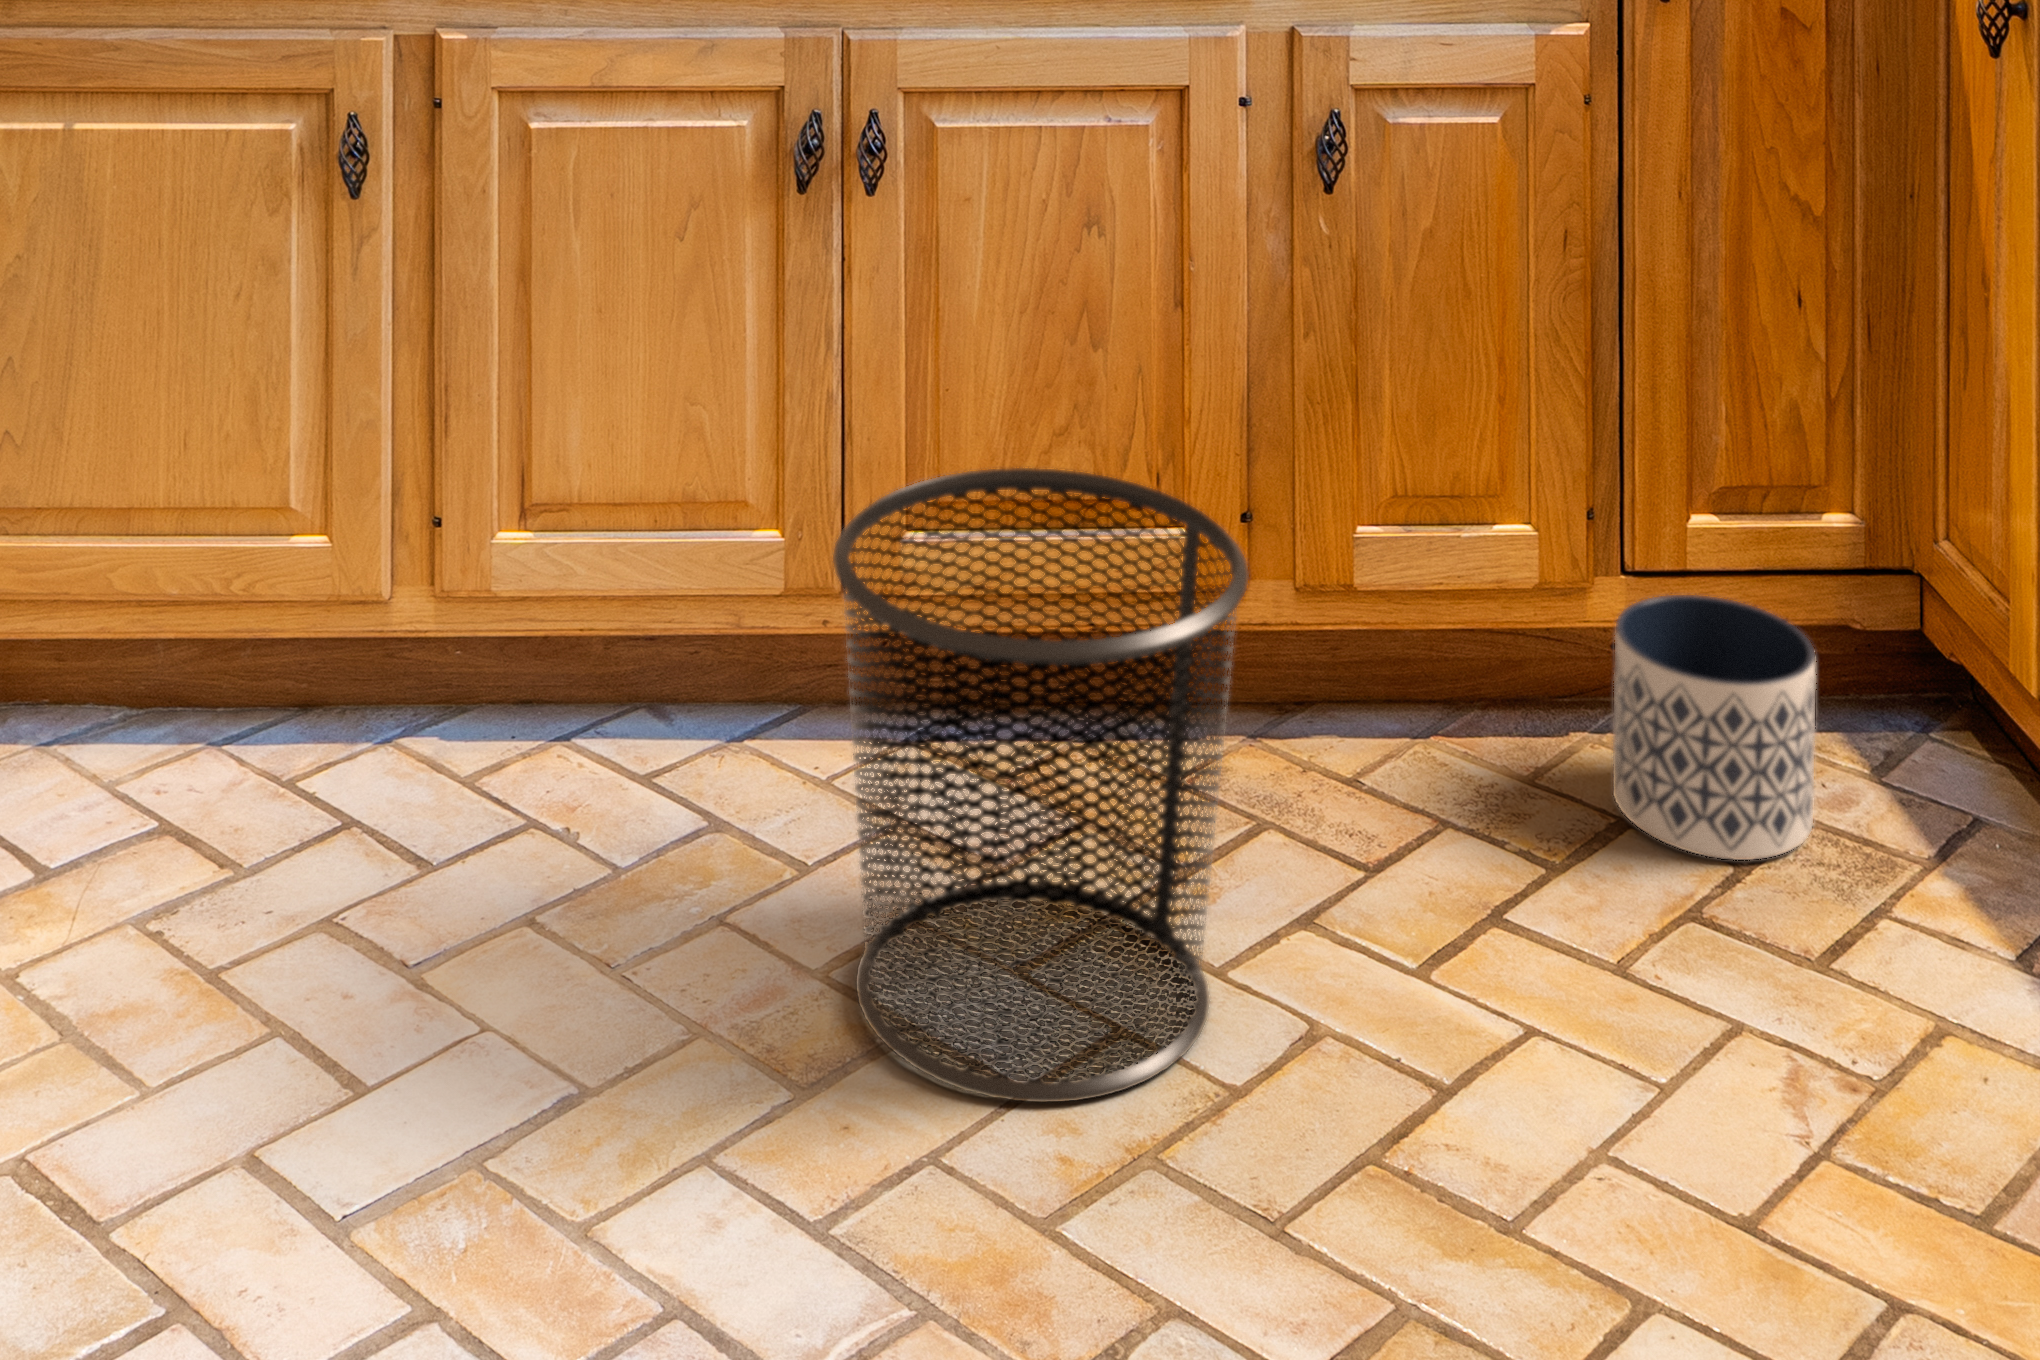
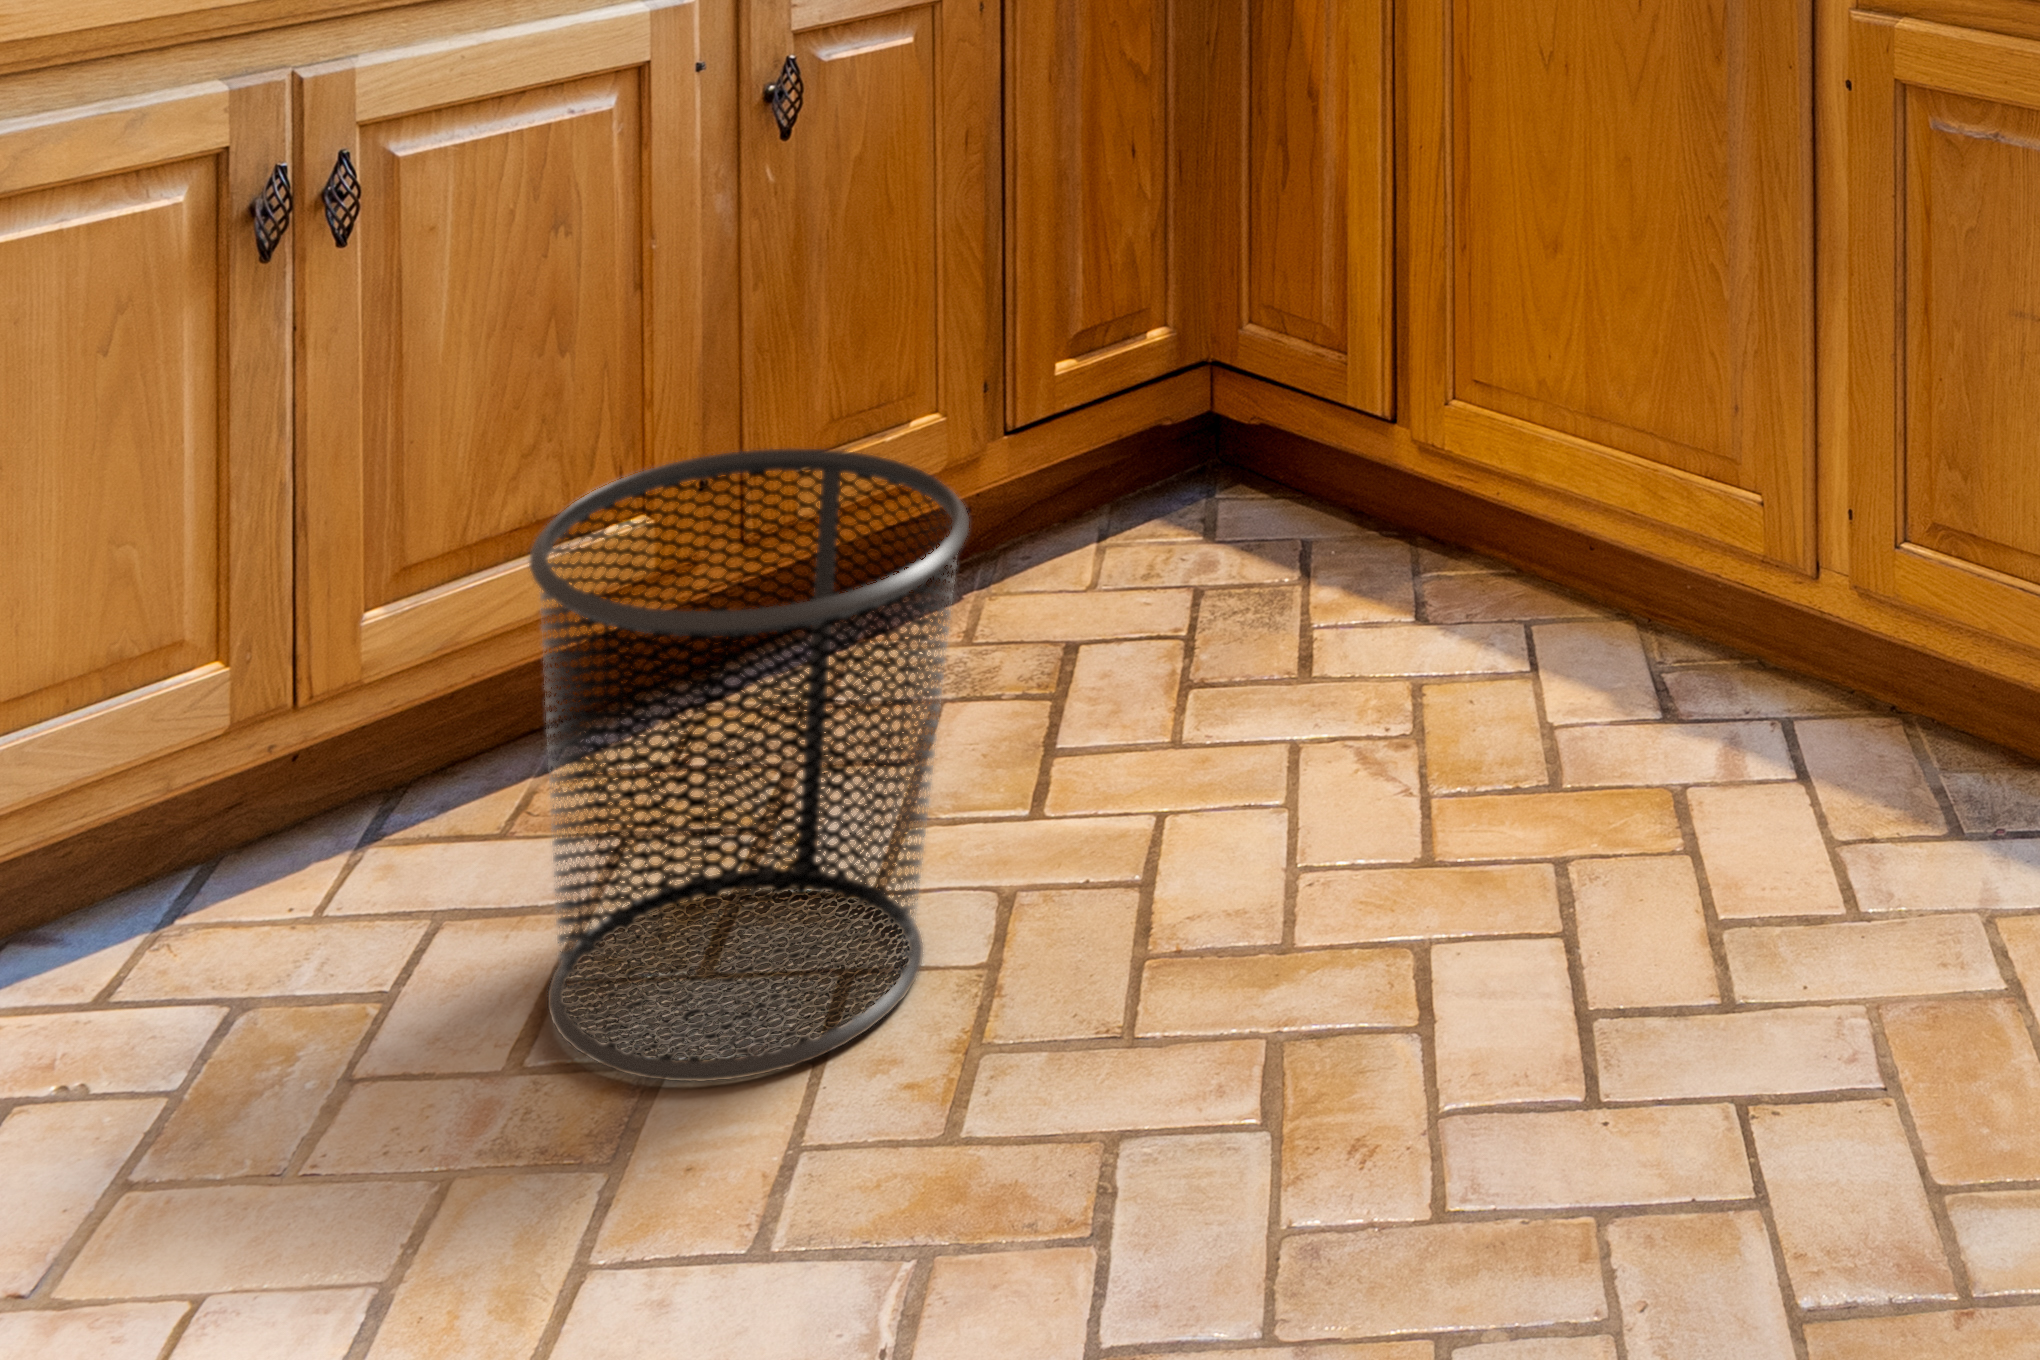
planter: present [1613,595,1815,860] -> none [1039,424,1214,643]

